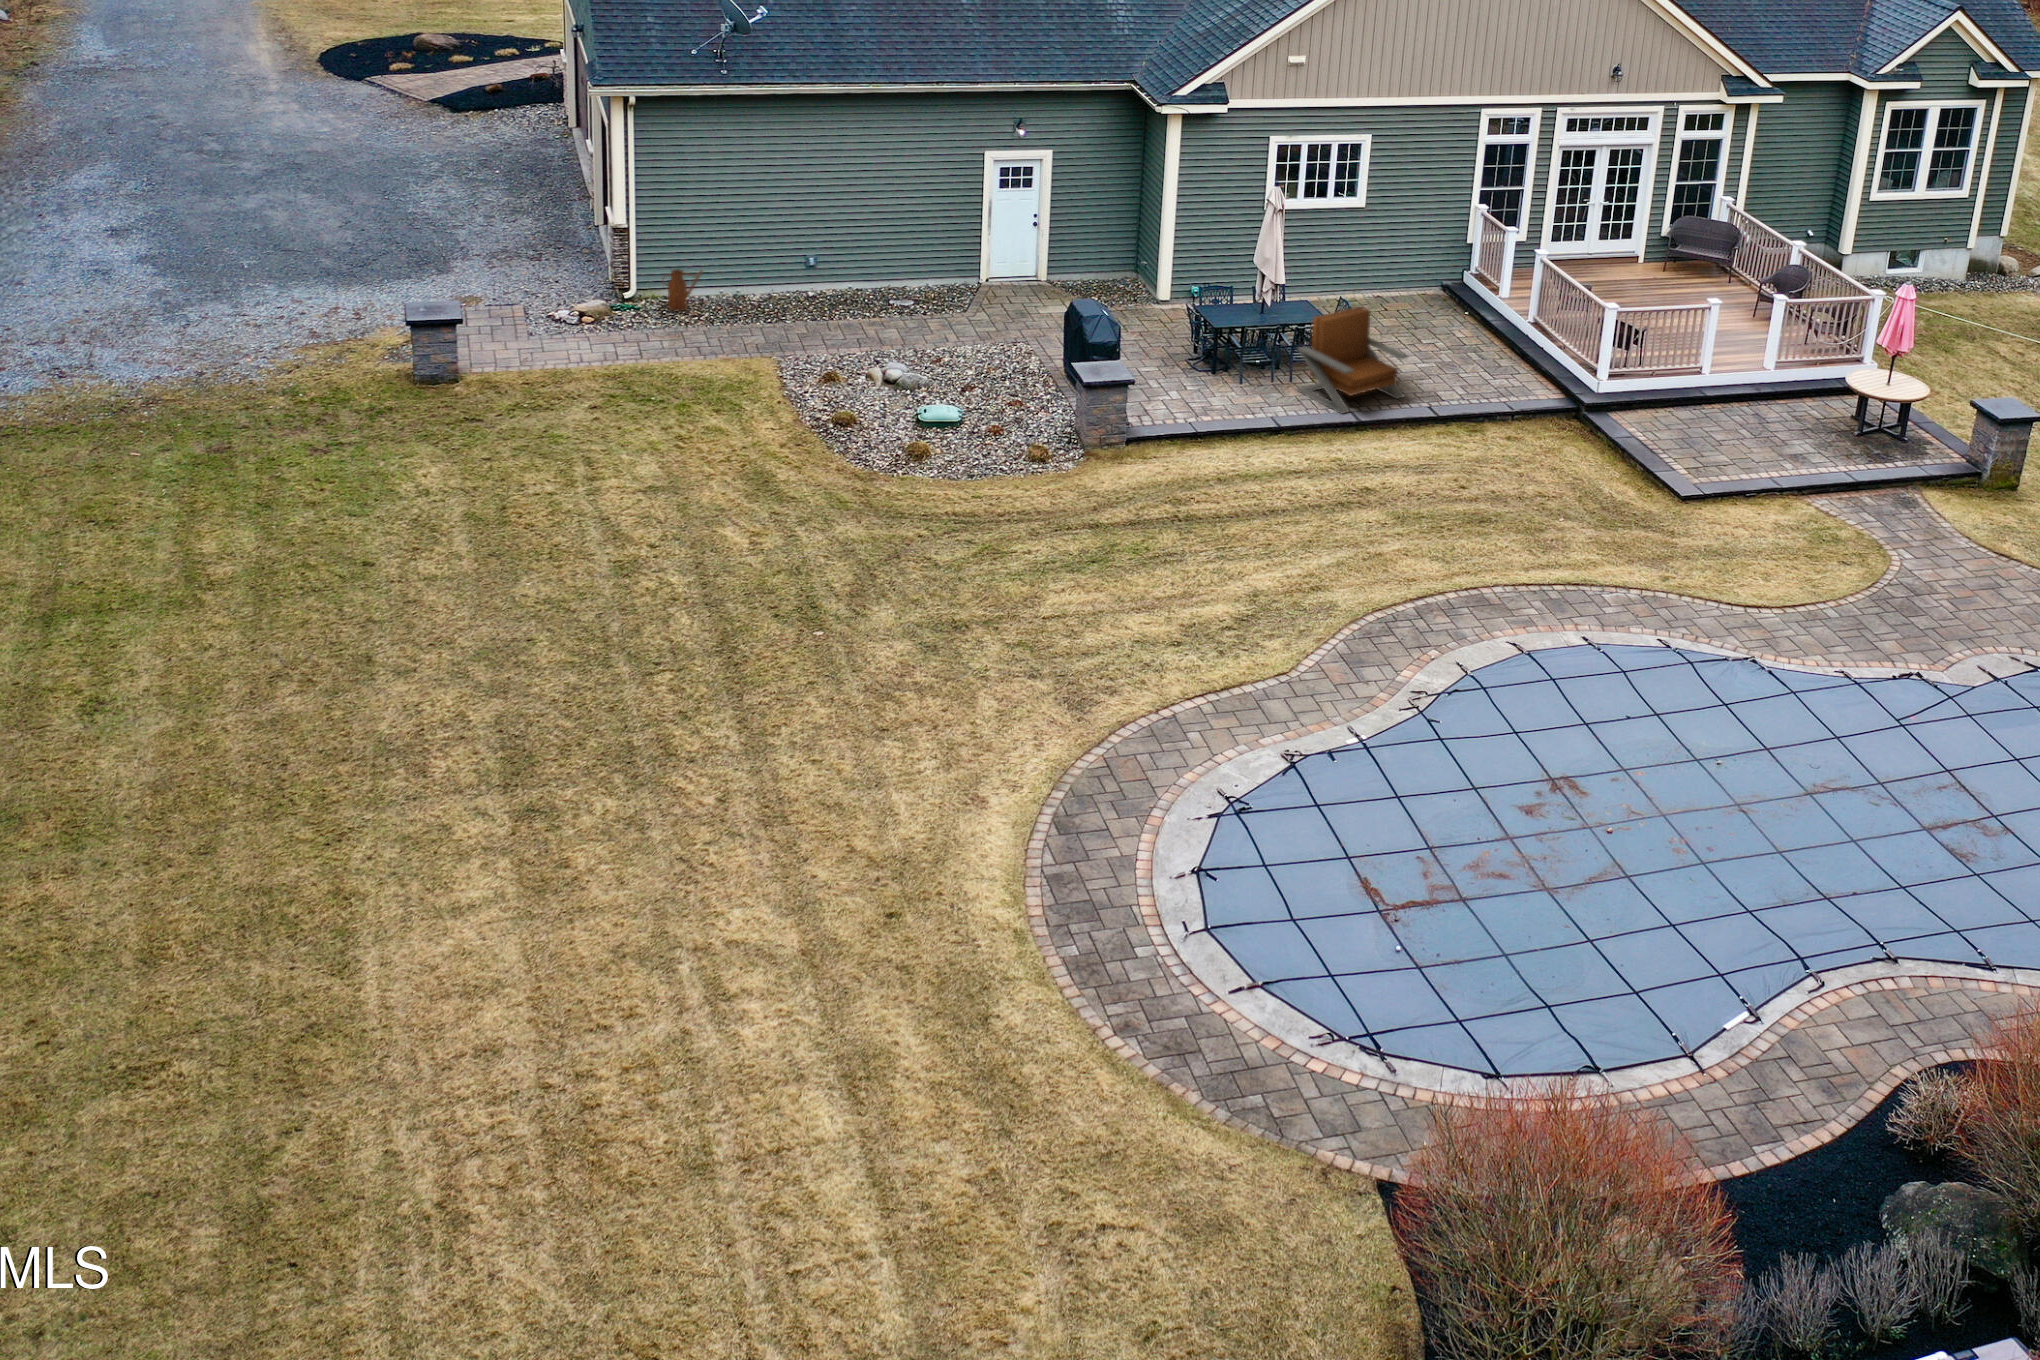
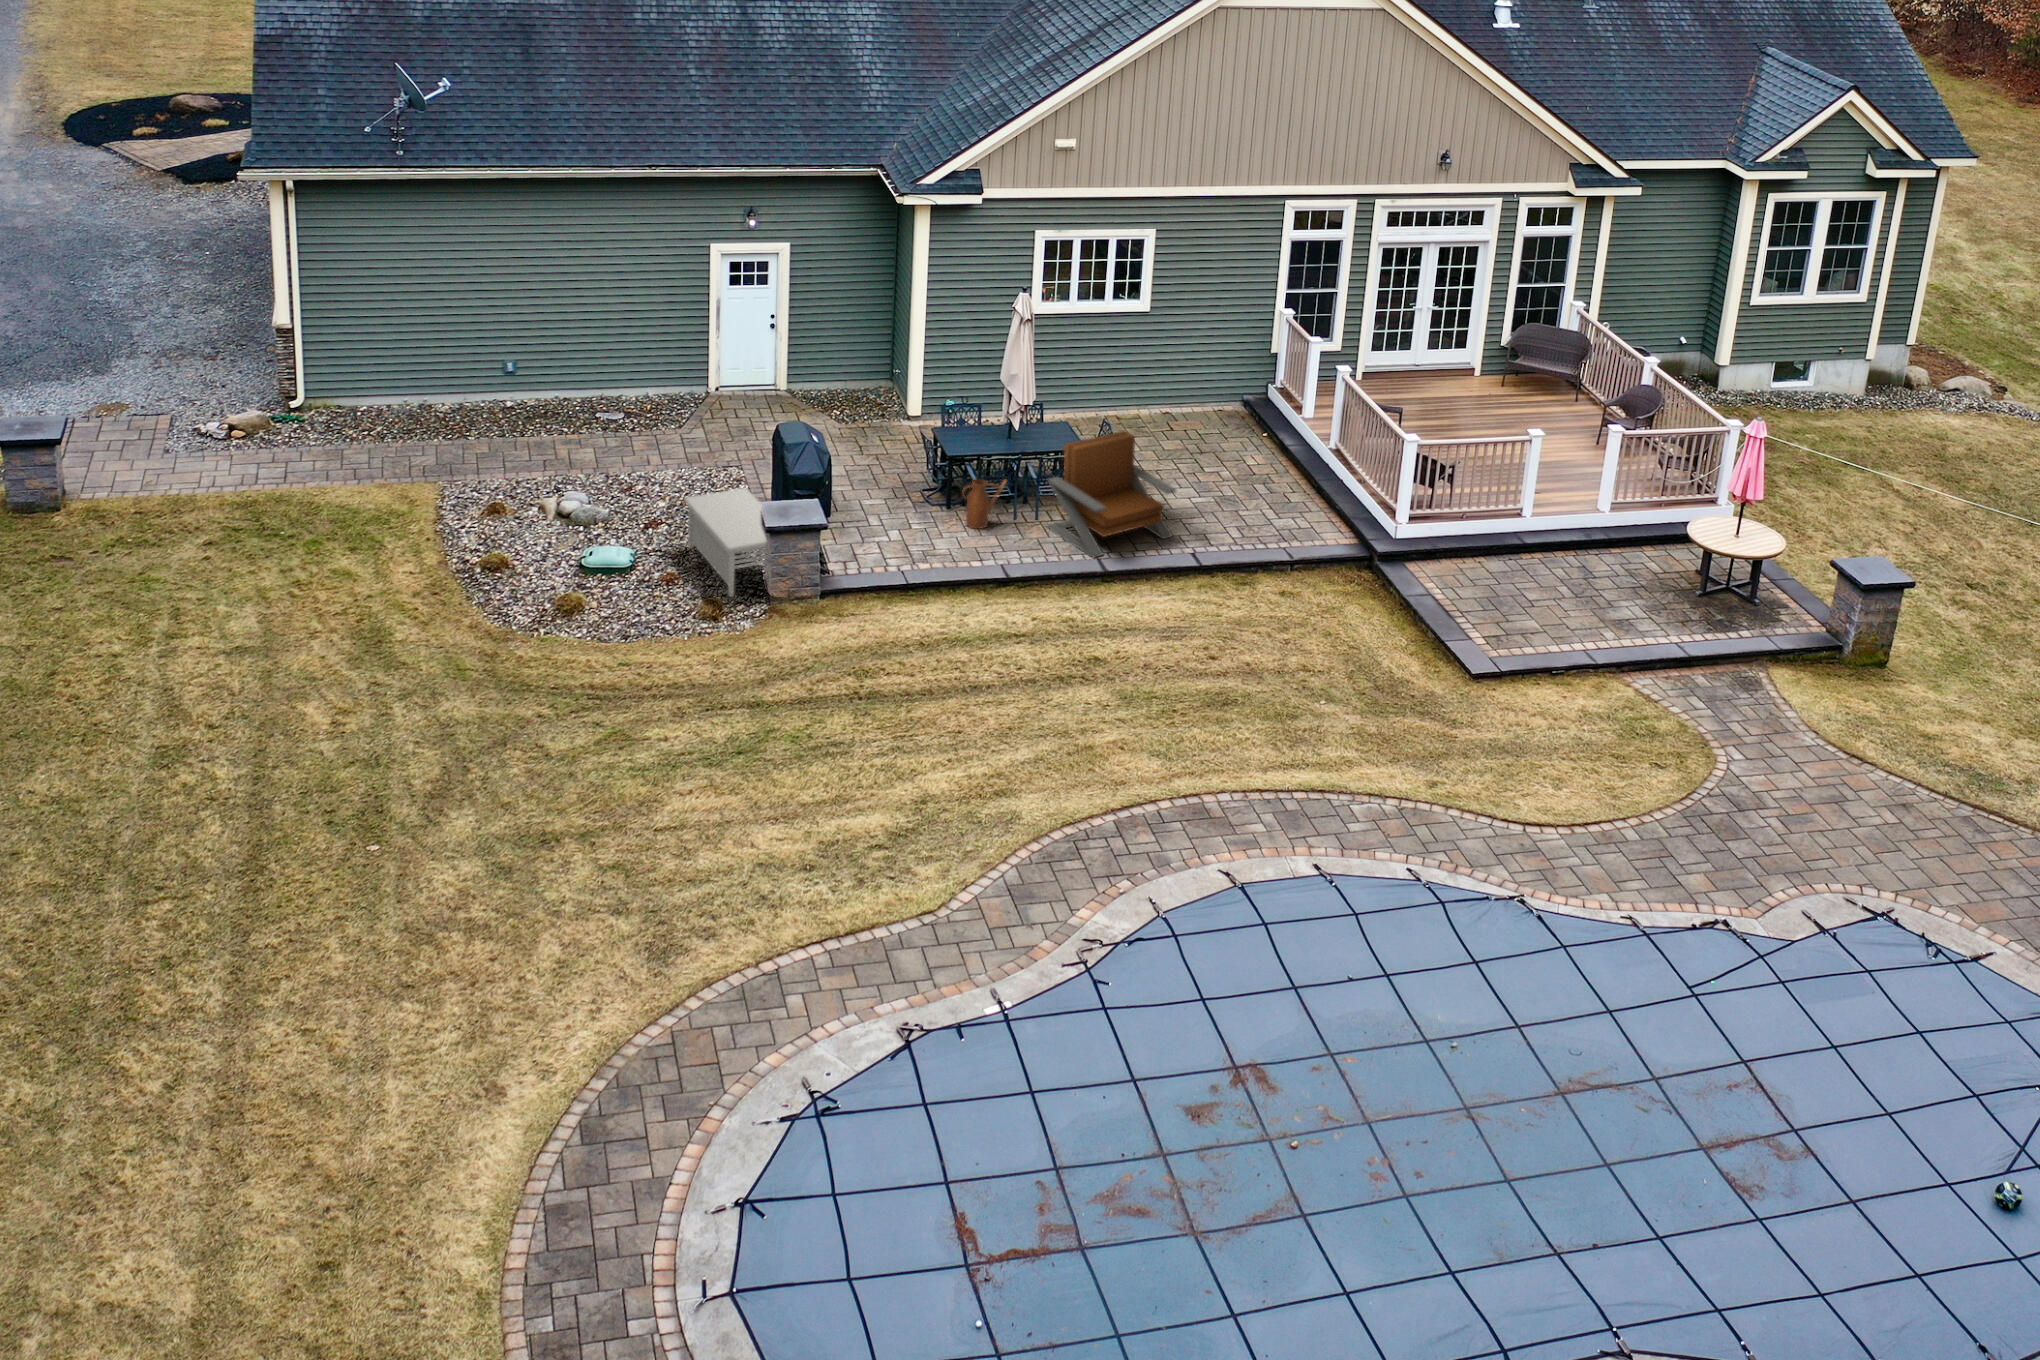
watering can: present [666,269,702,311] -> present [963,479,1007,529]
storage bench: none [996,356,1098,446] -> present [684,488,768,597]

